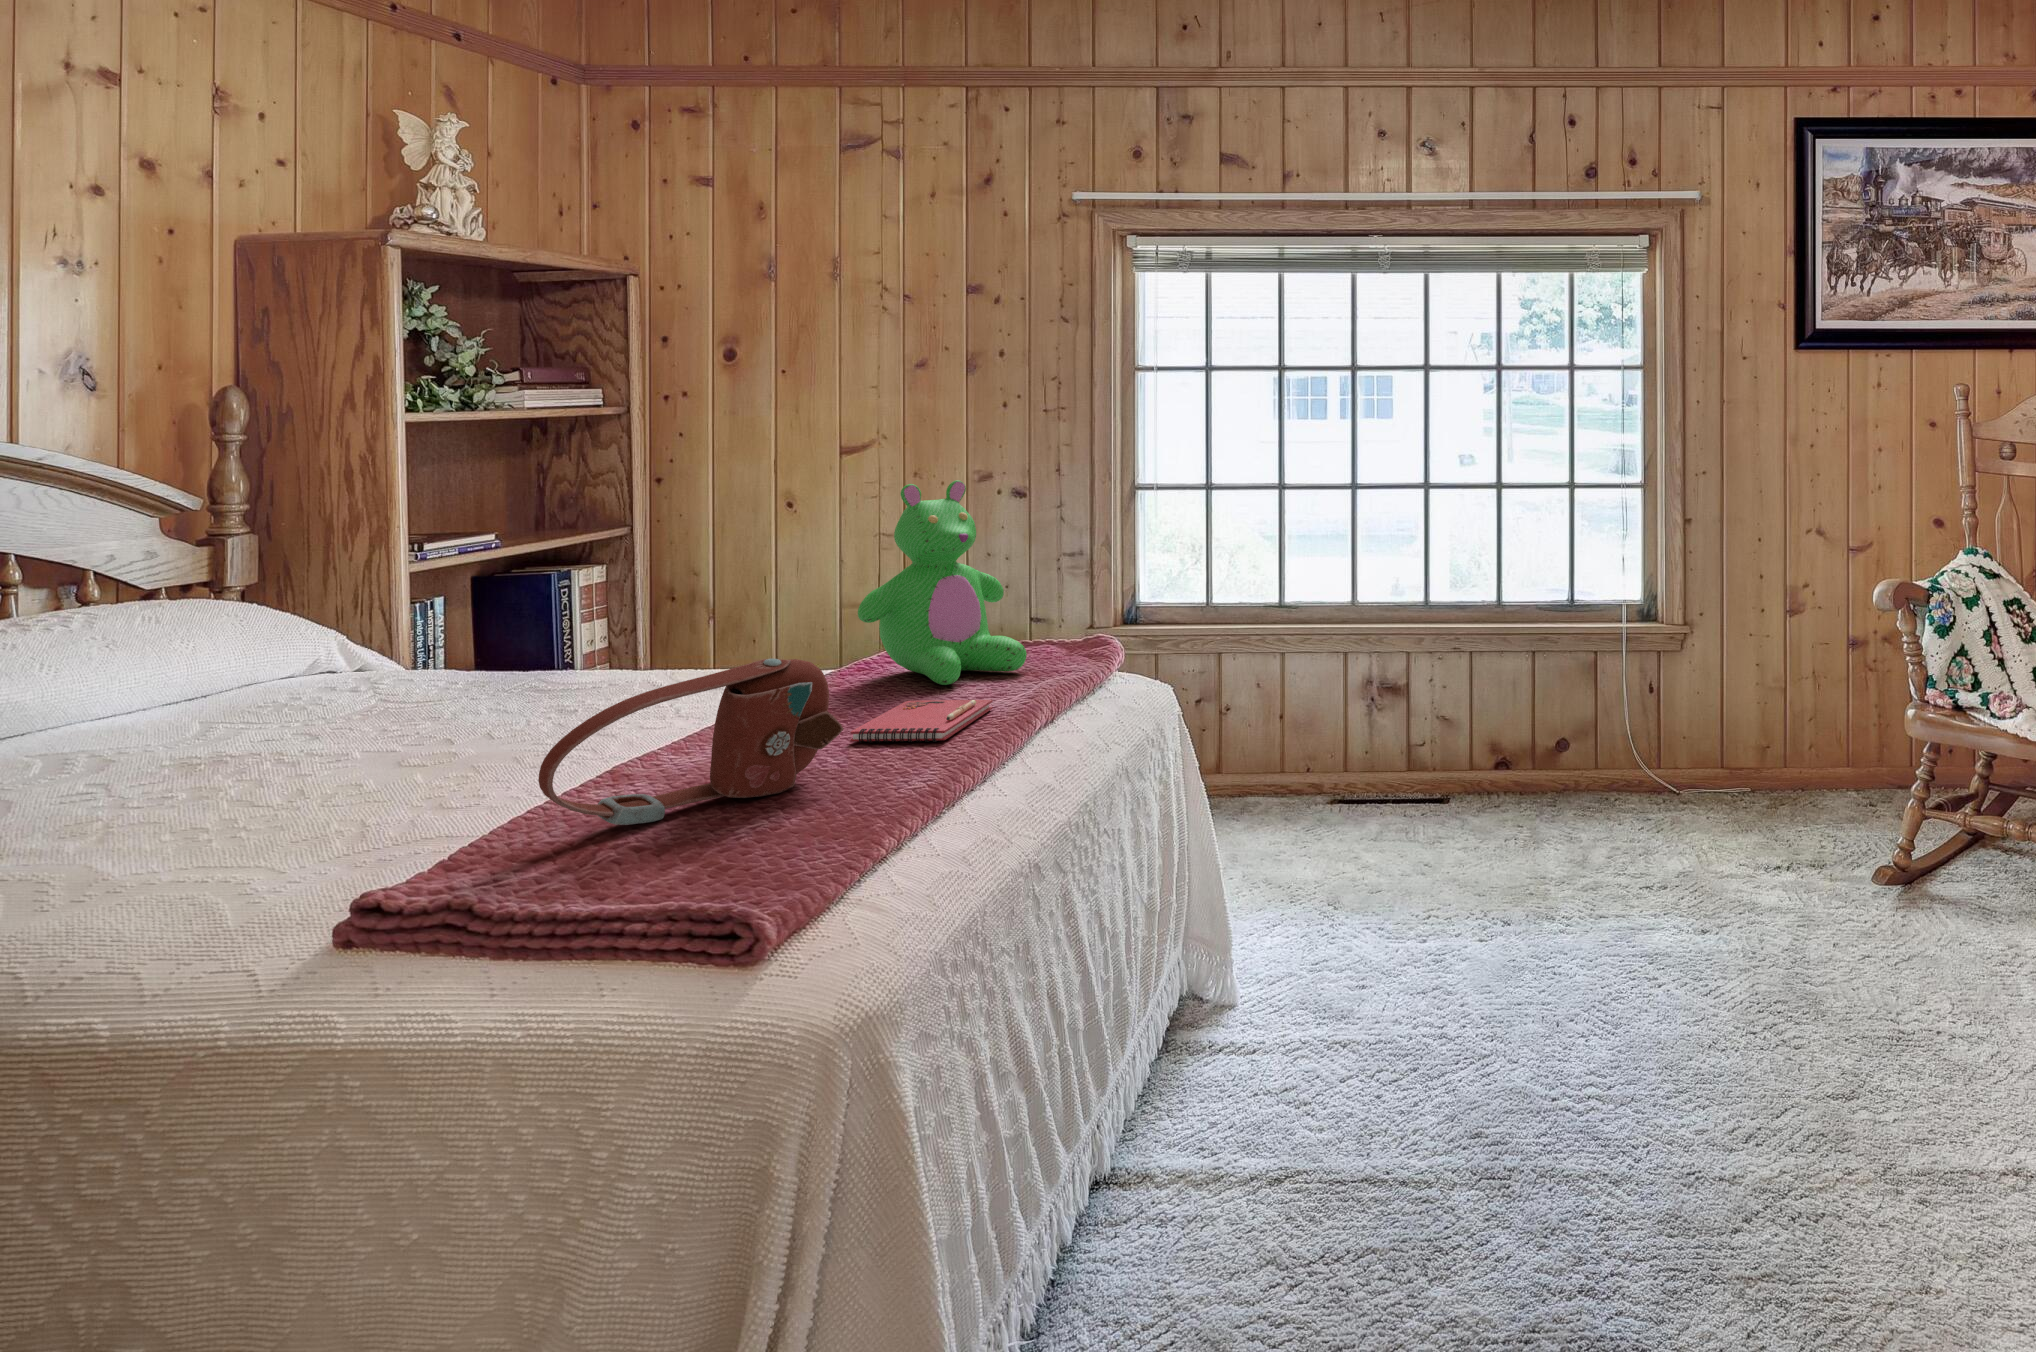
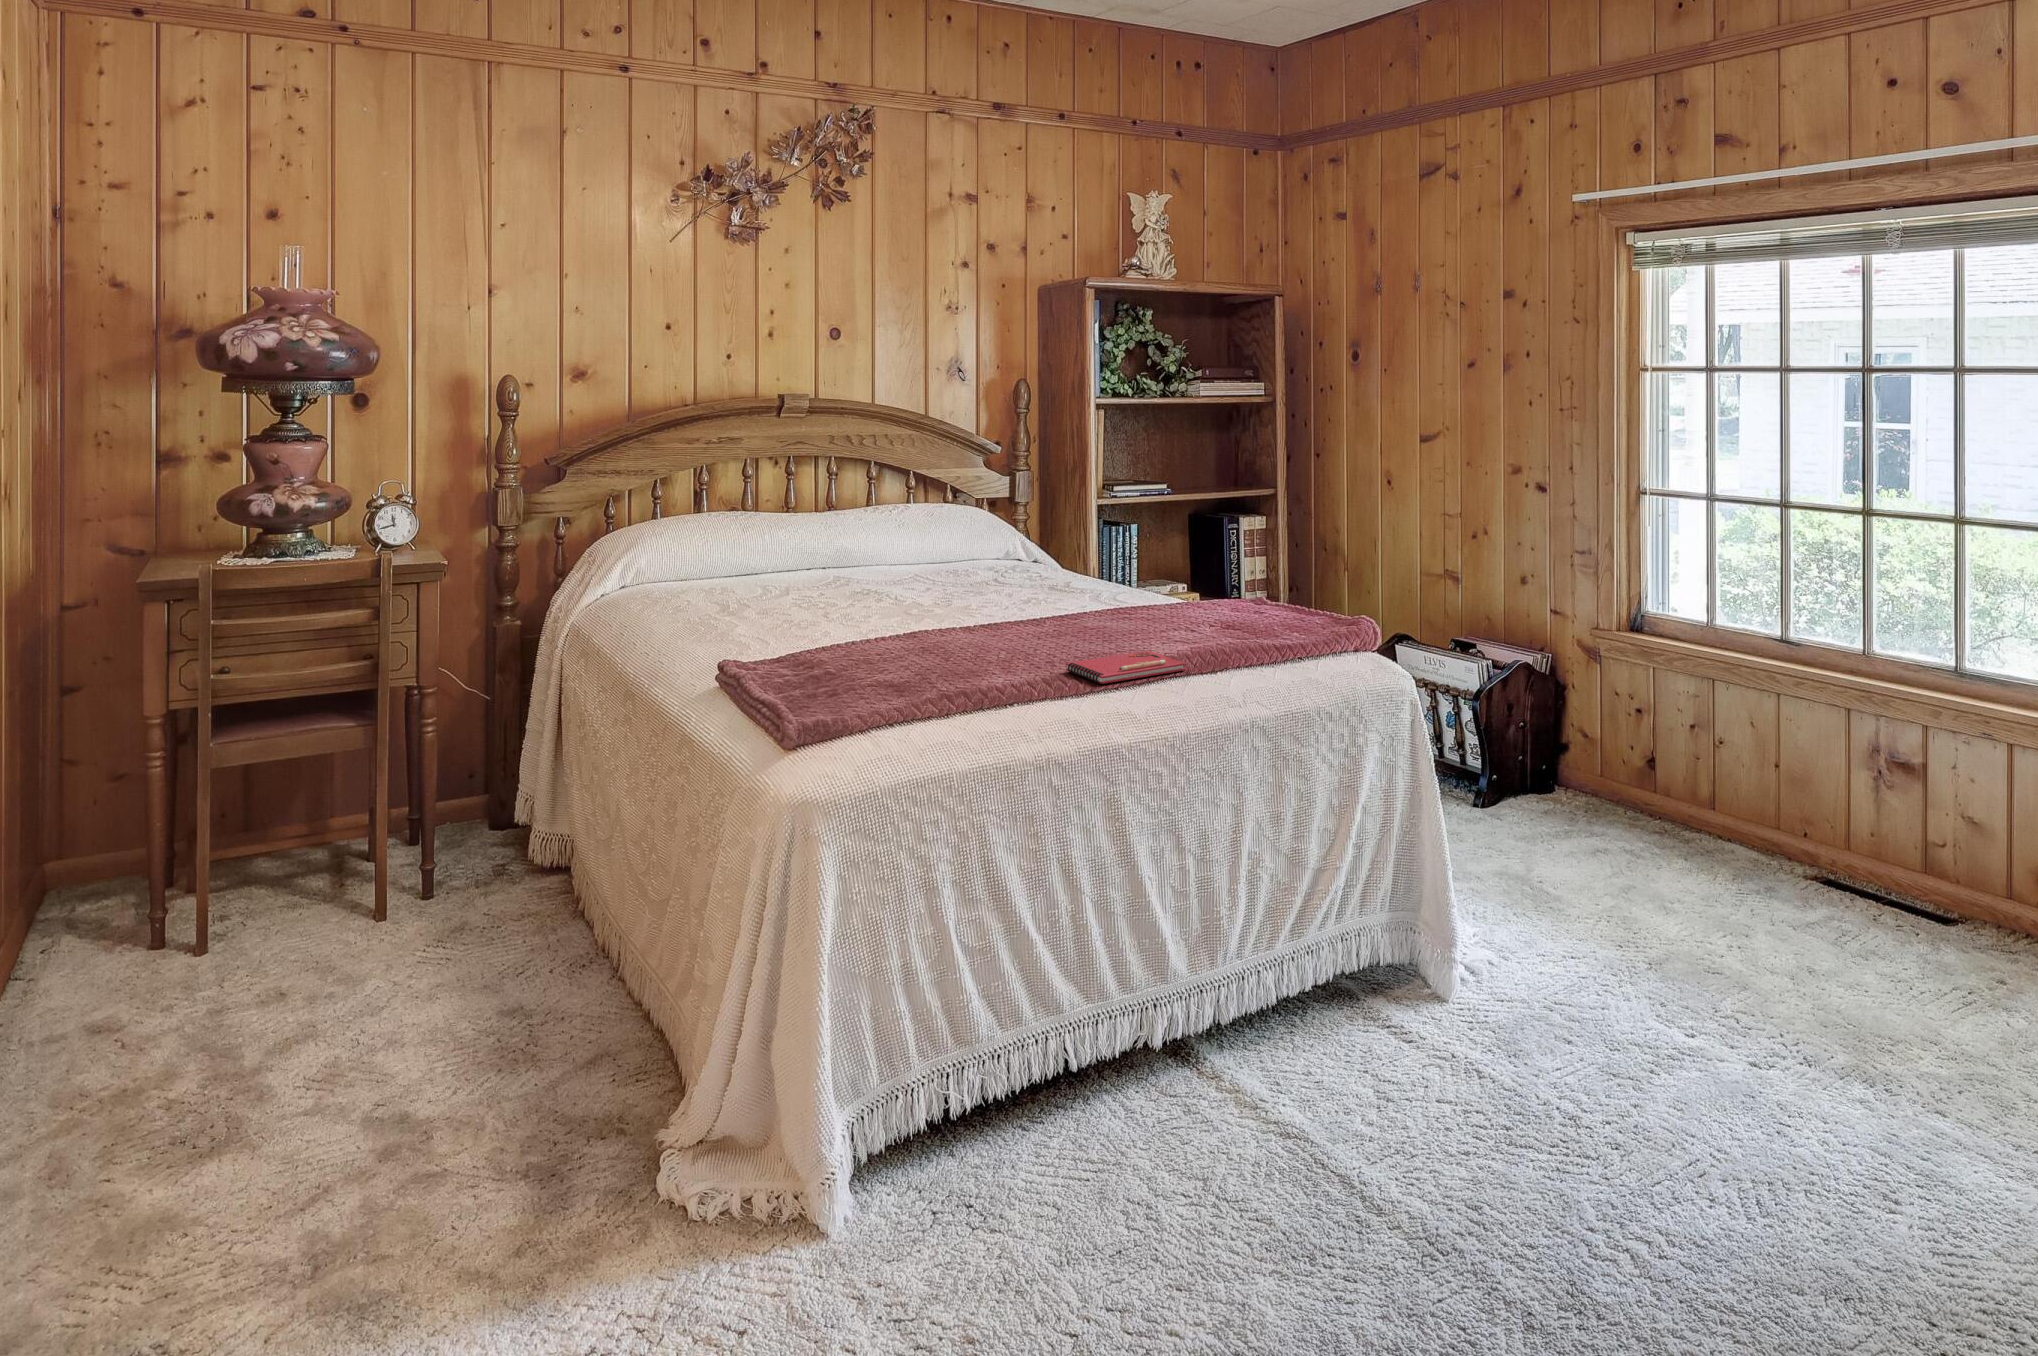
teddy bear: present [858,480,1027,685] -> none [1175,482,1301,646]
handbag: present [538,659,844,825] -> none [823,601,1003,691]

